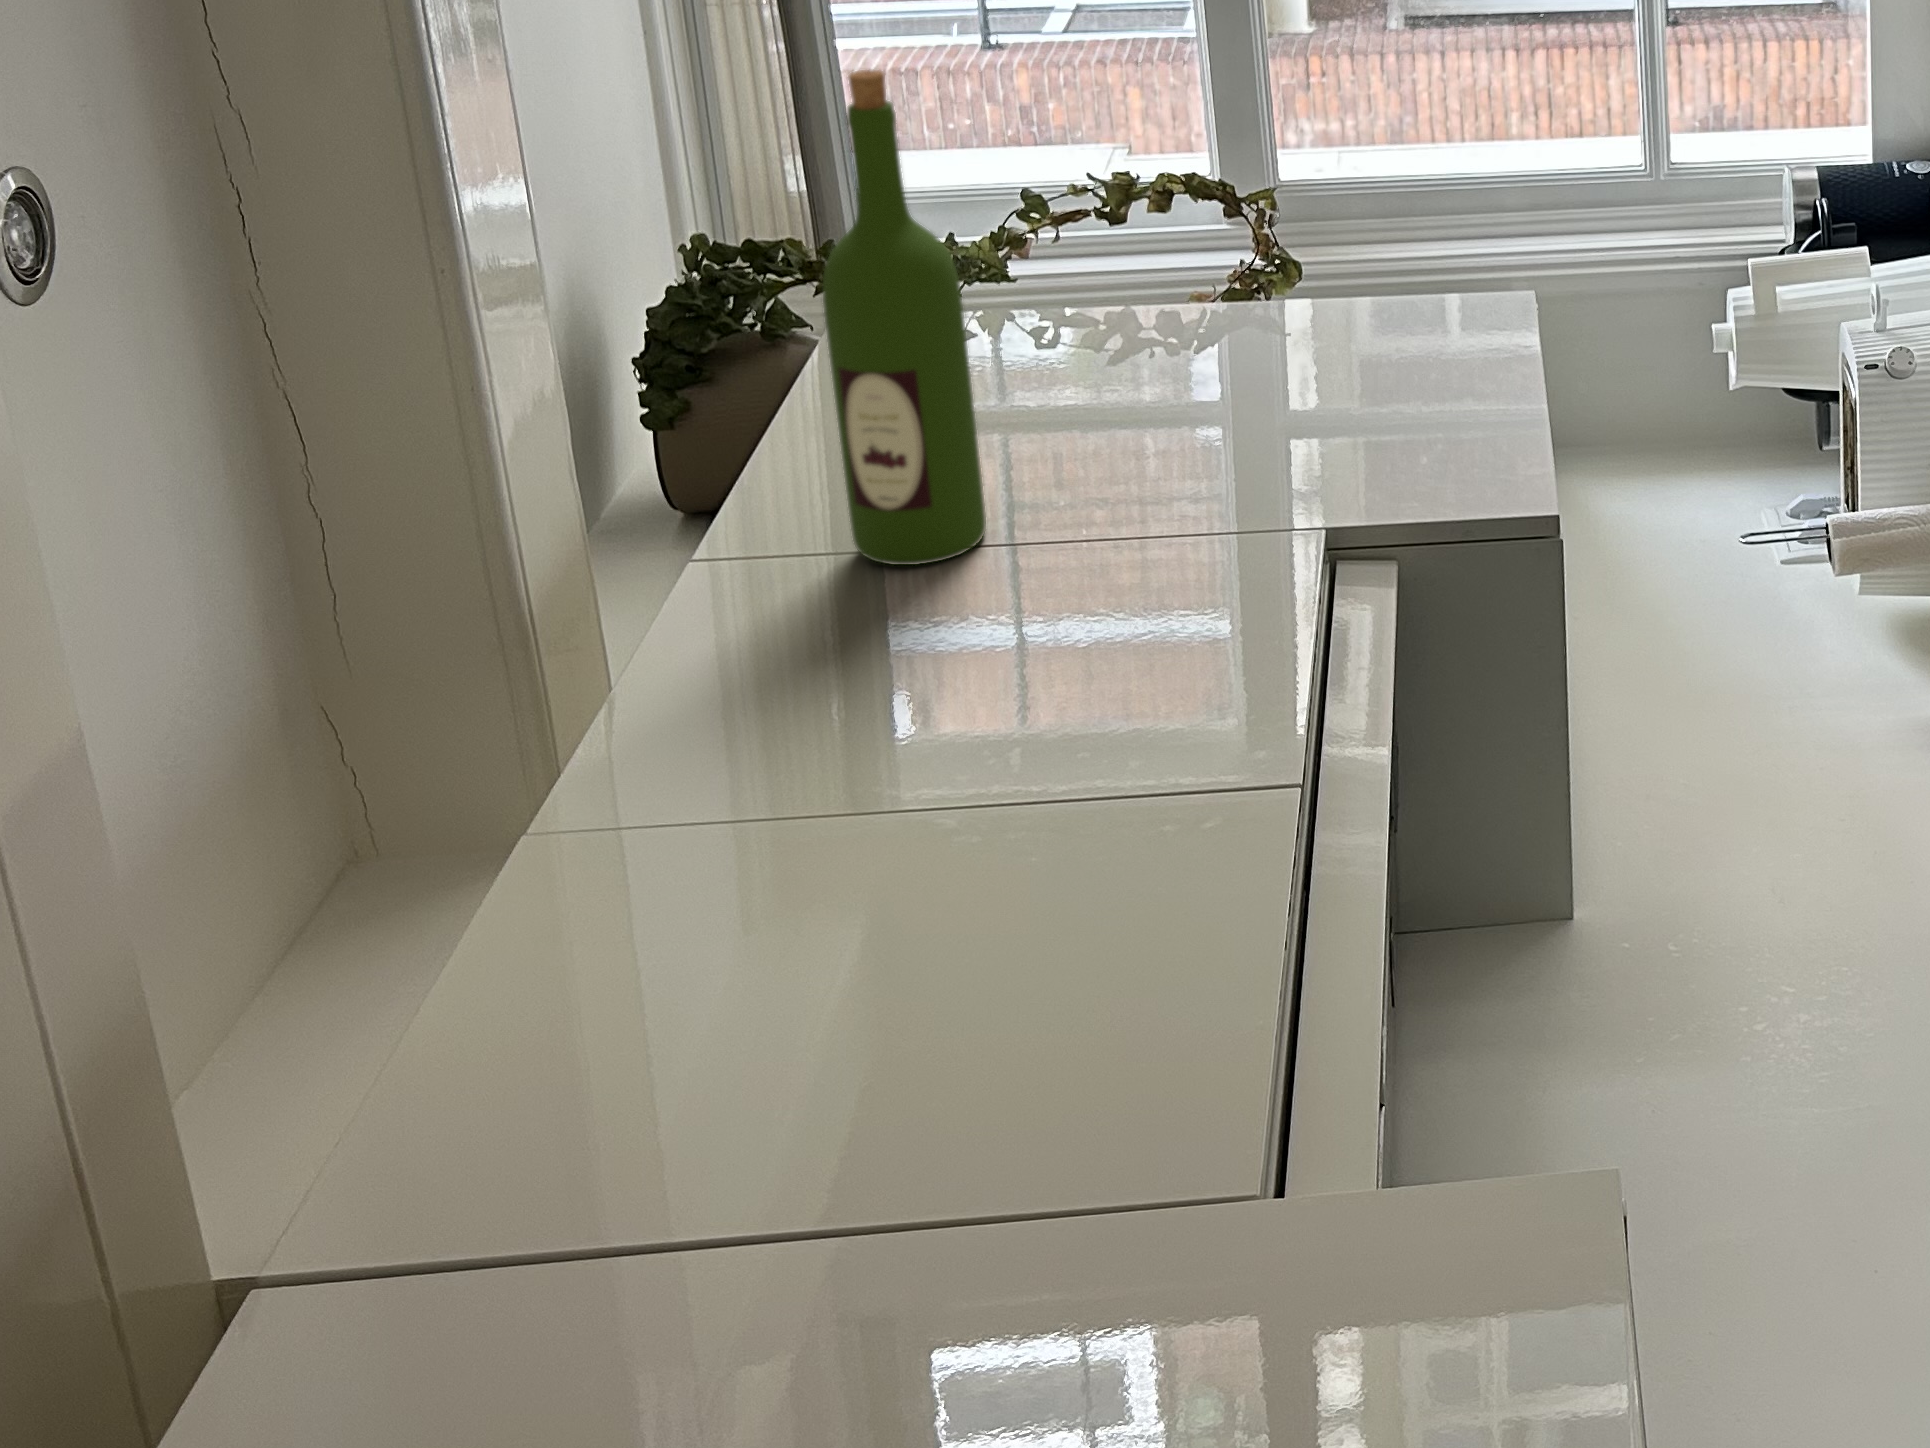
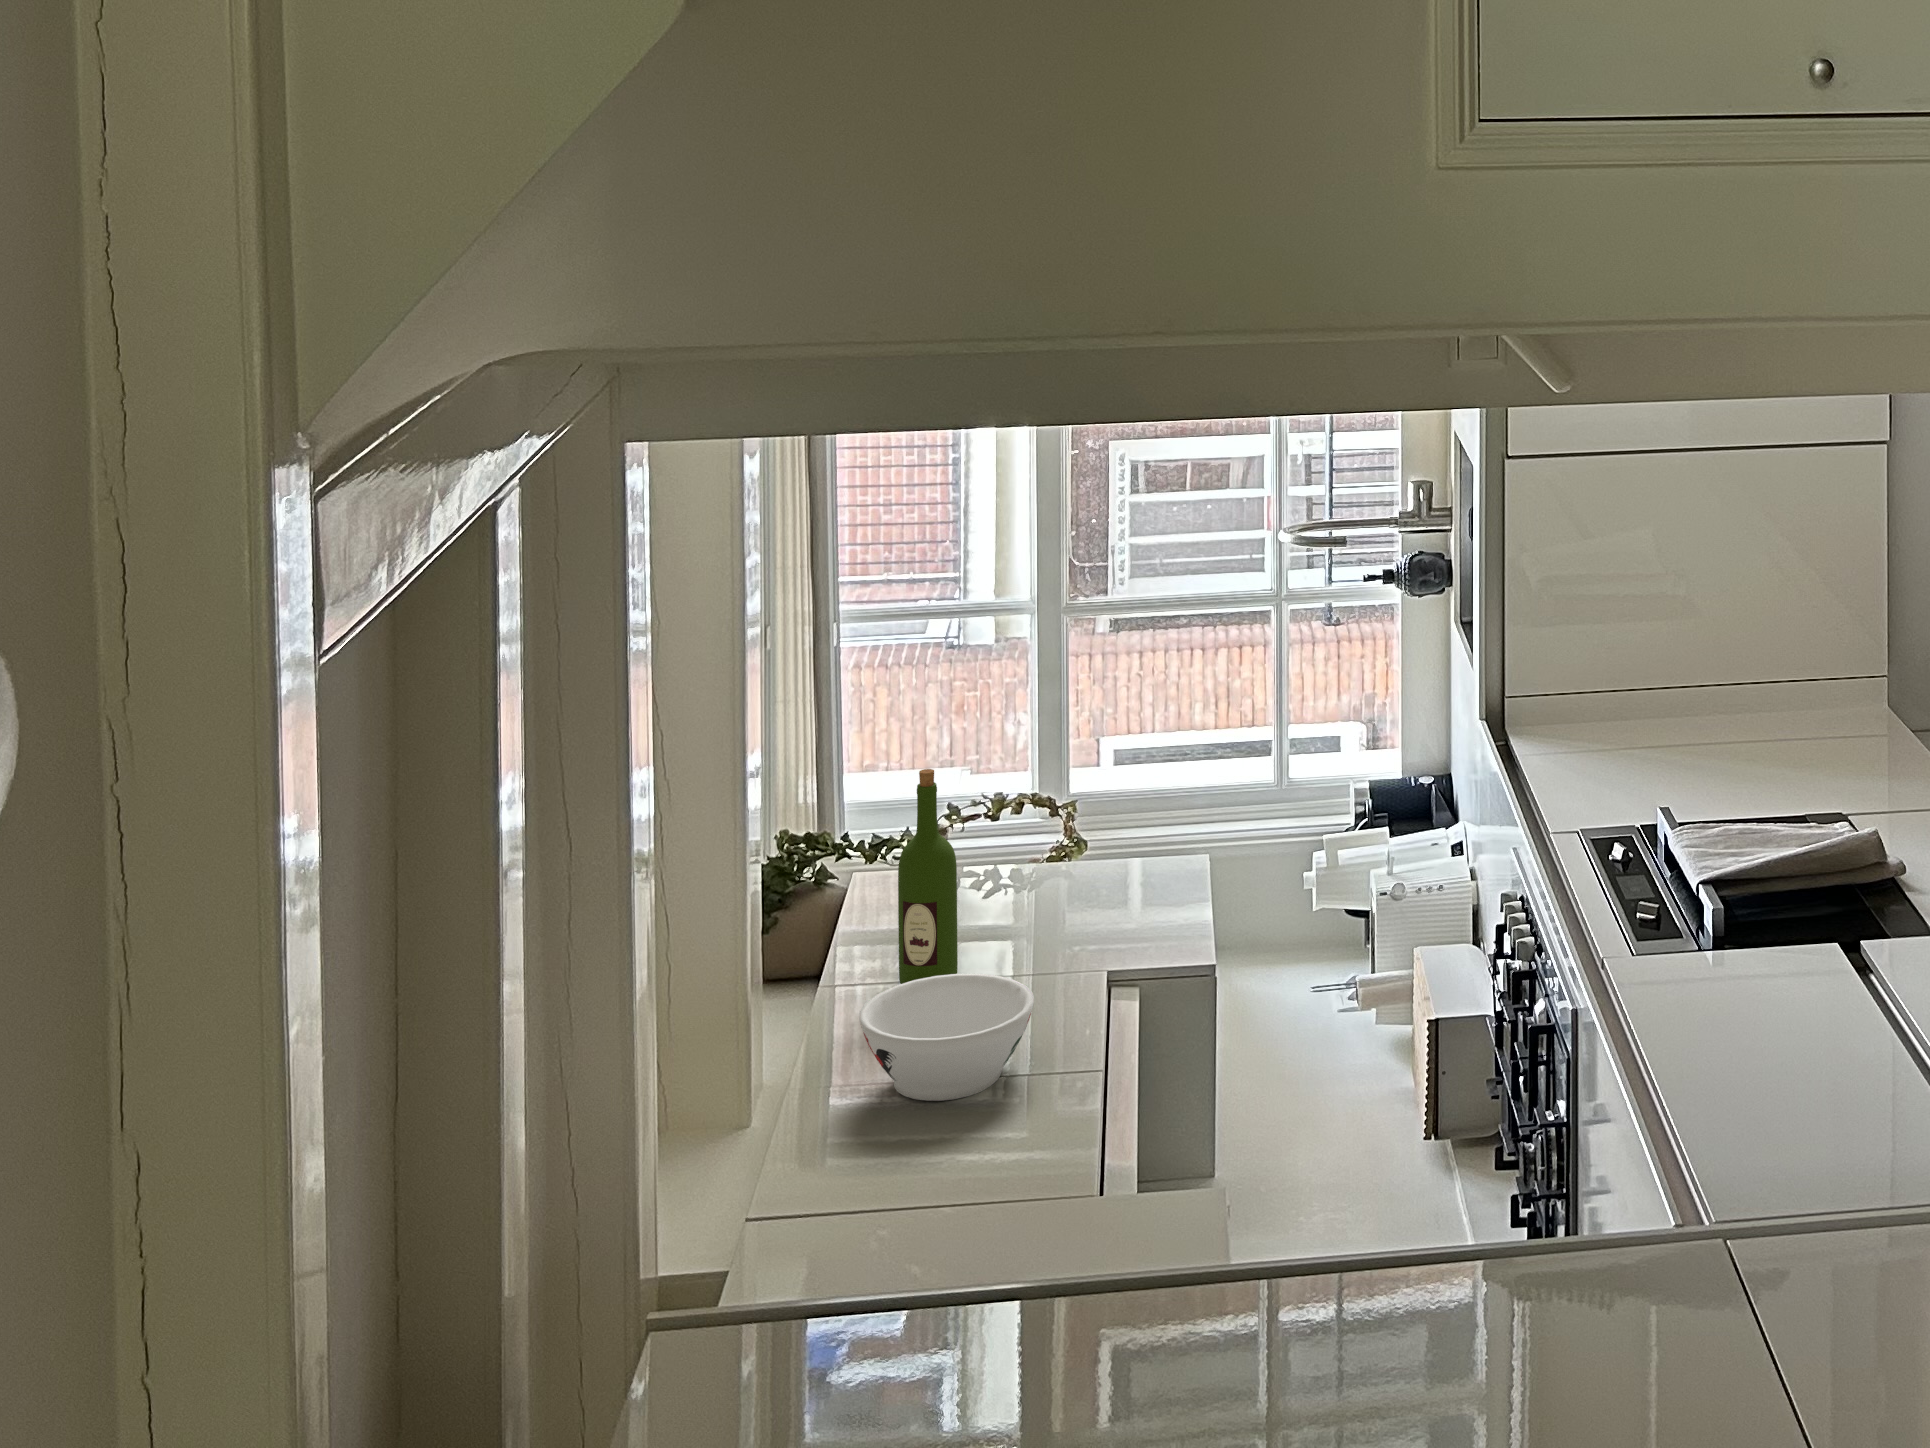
bowl: none [683,537,1130,846] -> present [859,974,1034,1101]

